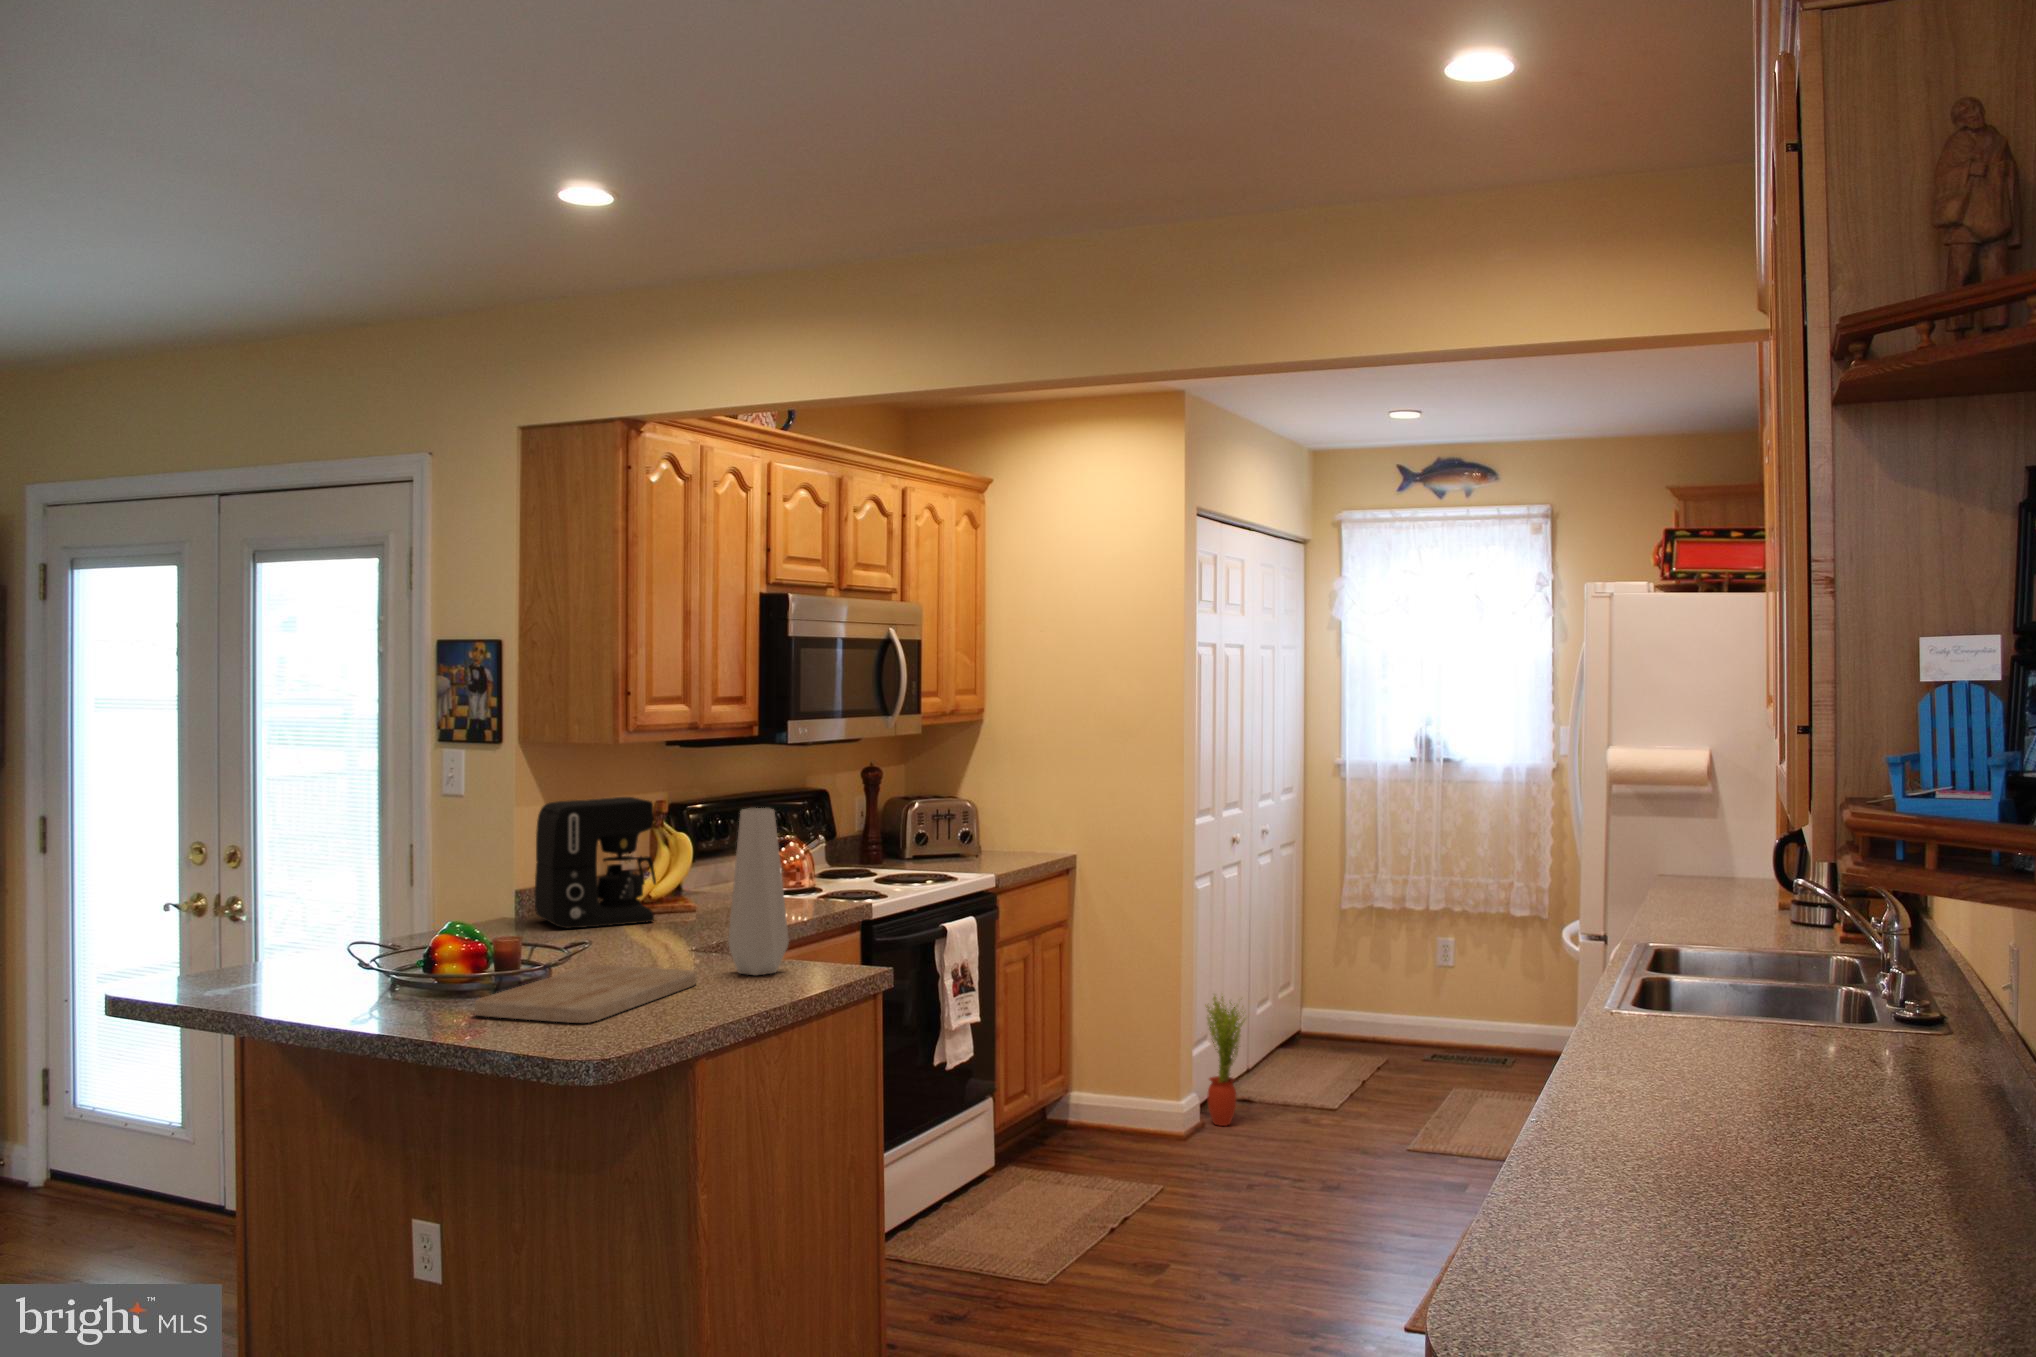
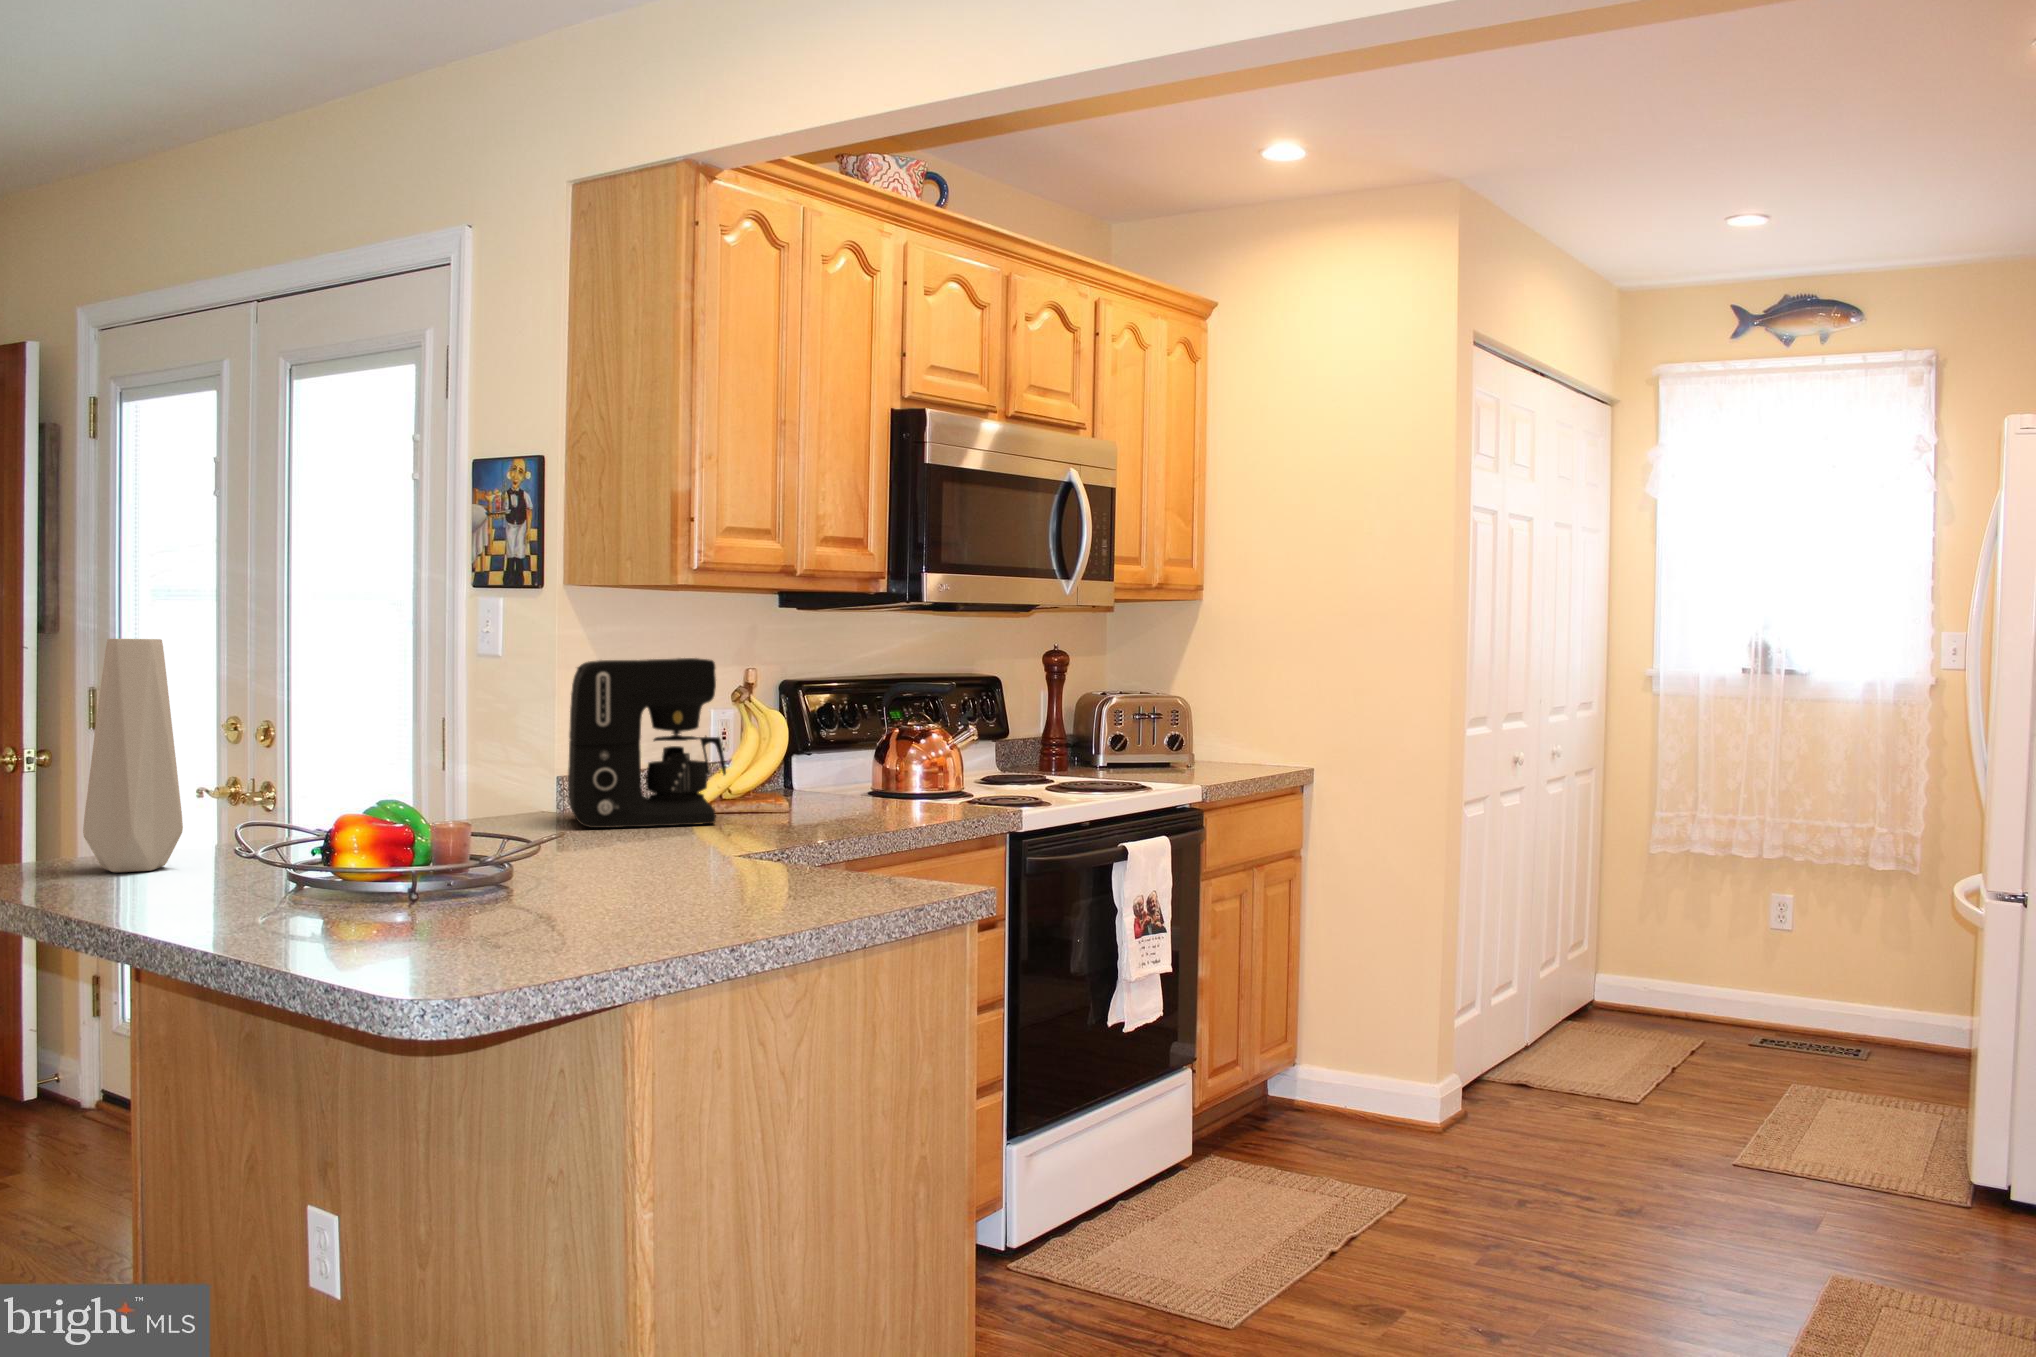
vase: present [729,808,789,975] -> present [83,639,183,872]
cutting board: present [475,965,697,1023] -> none [261,876,669,972]
potted plant: present [1205,996,1245,1126] -> none [1475,950,1534,1121]

